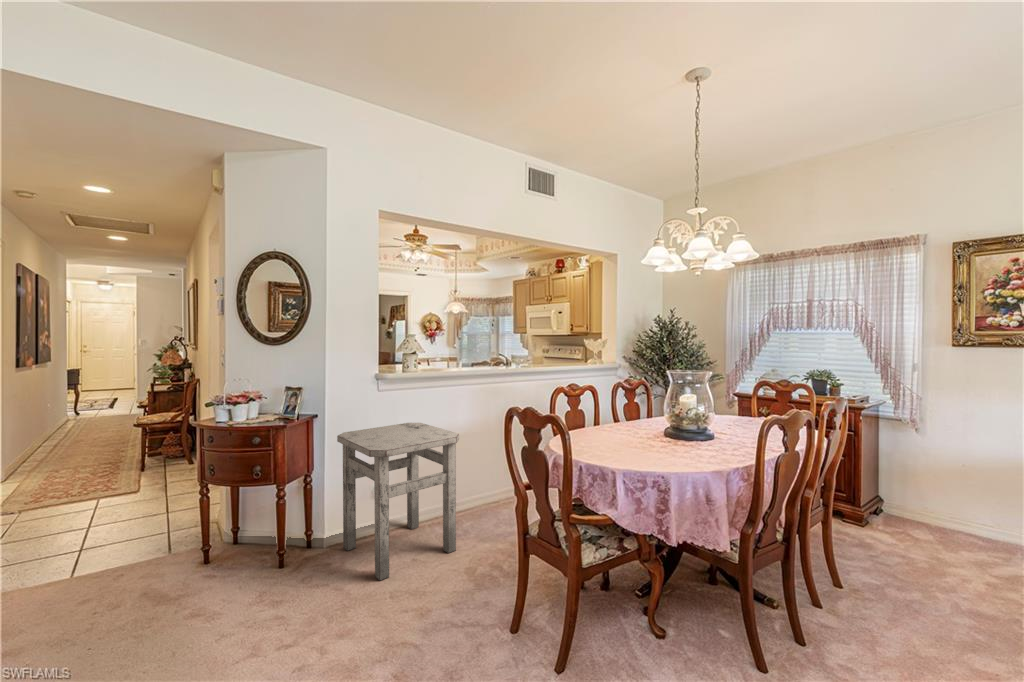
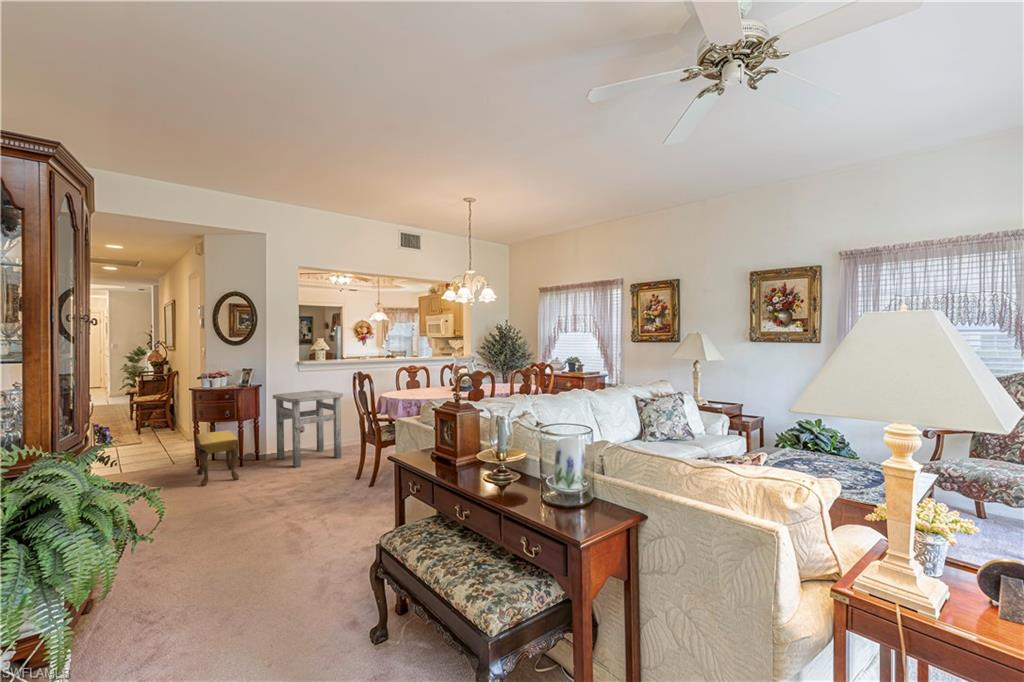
footstool: none [191,506,274,648] -> present [196,430,239,486]

